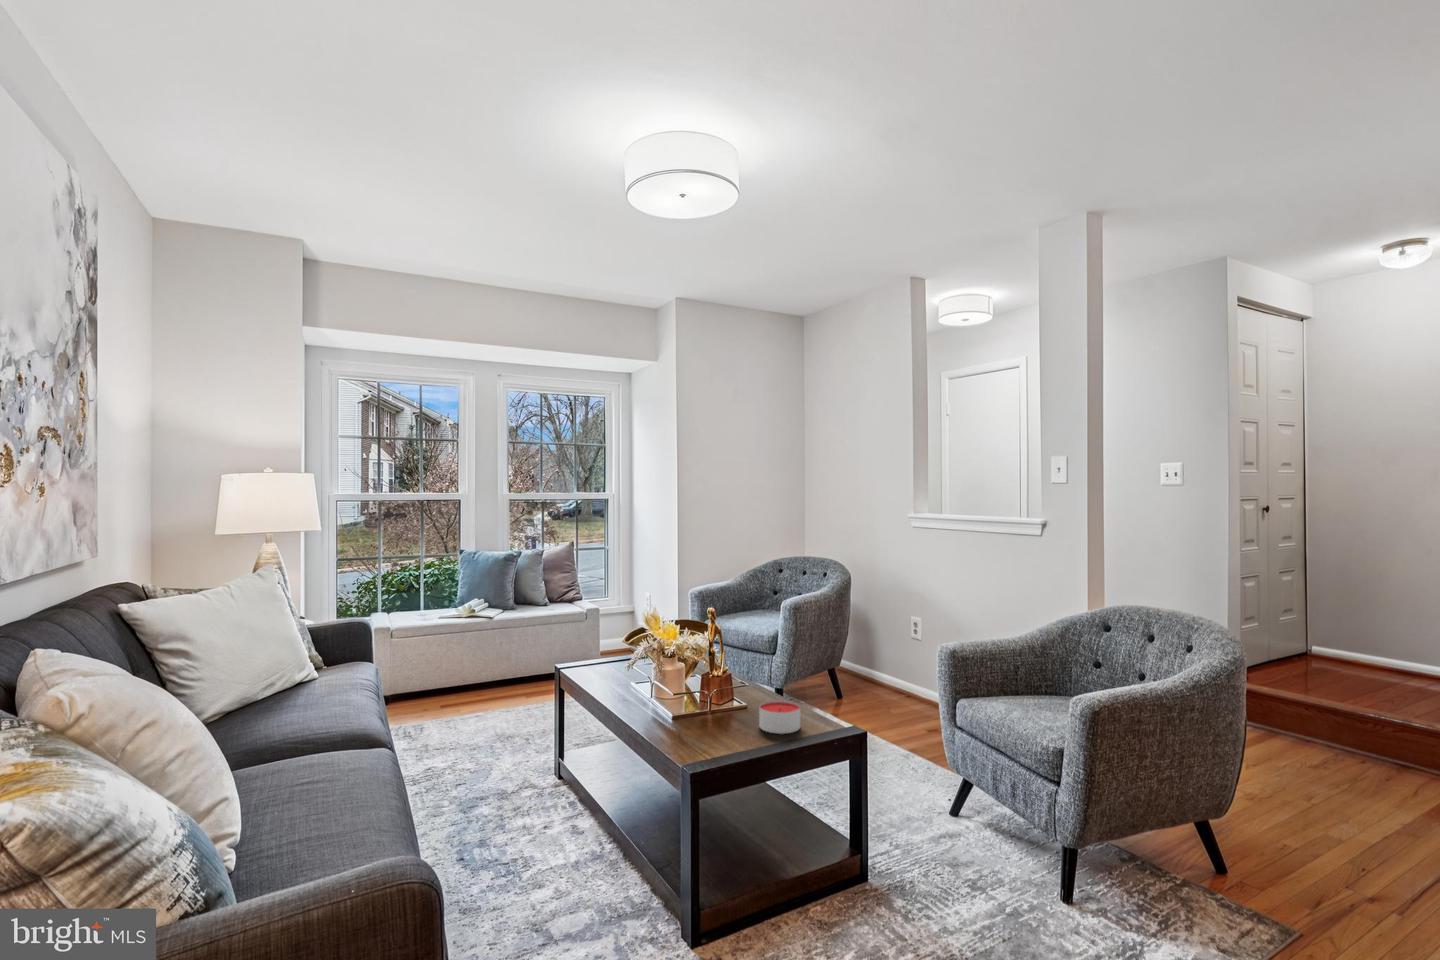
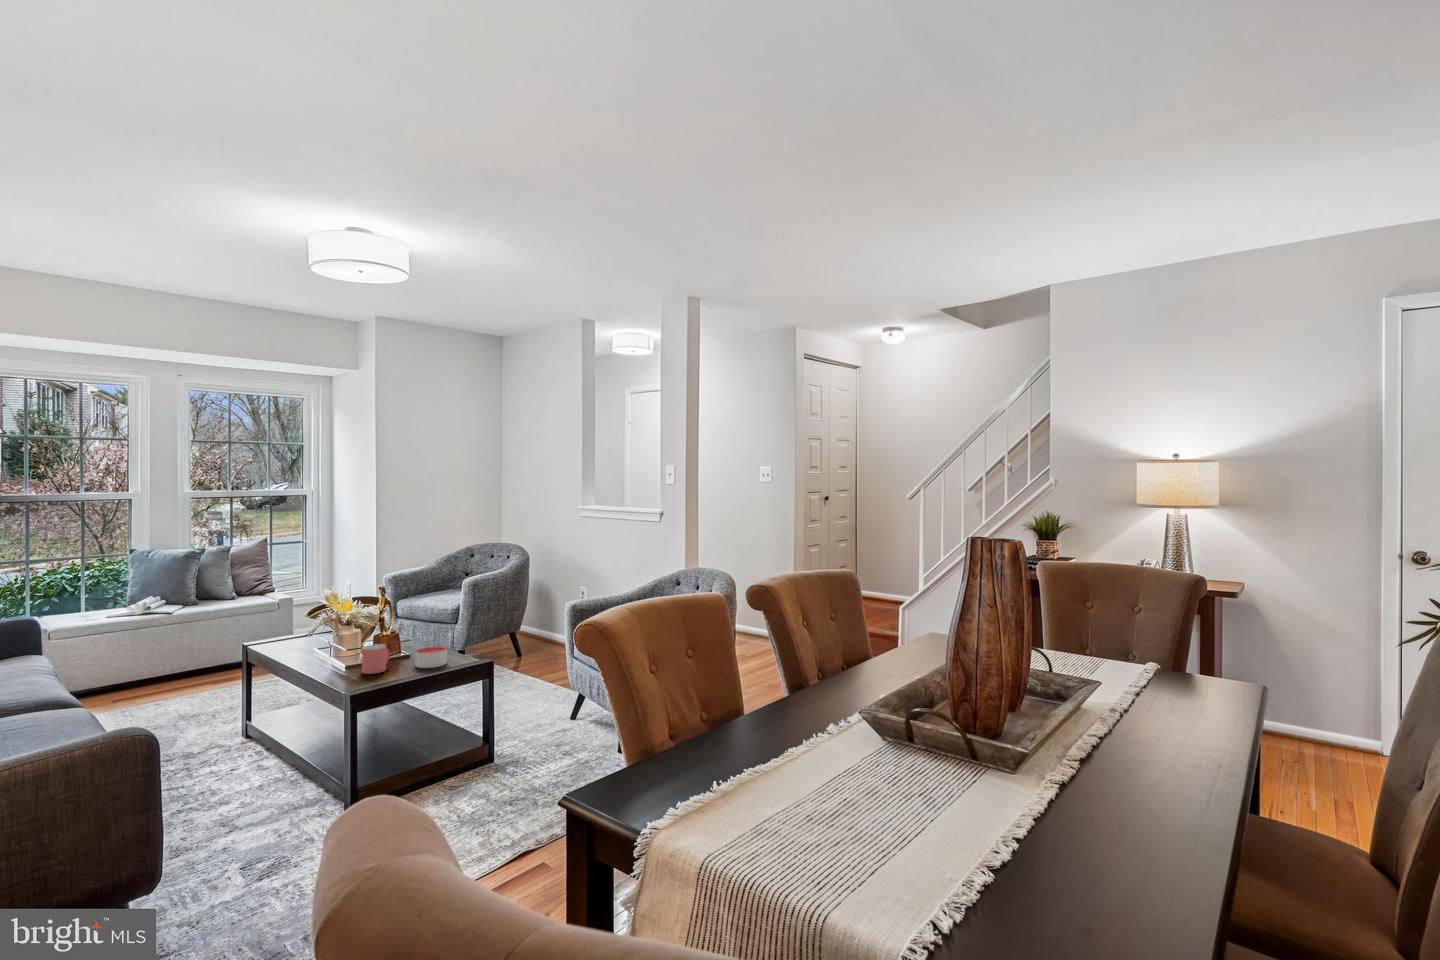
mug: none [694,693,726,735] -> present [362,644,390,674]

